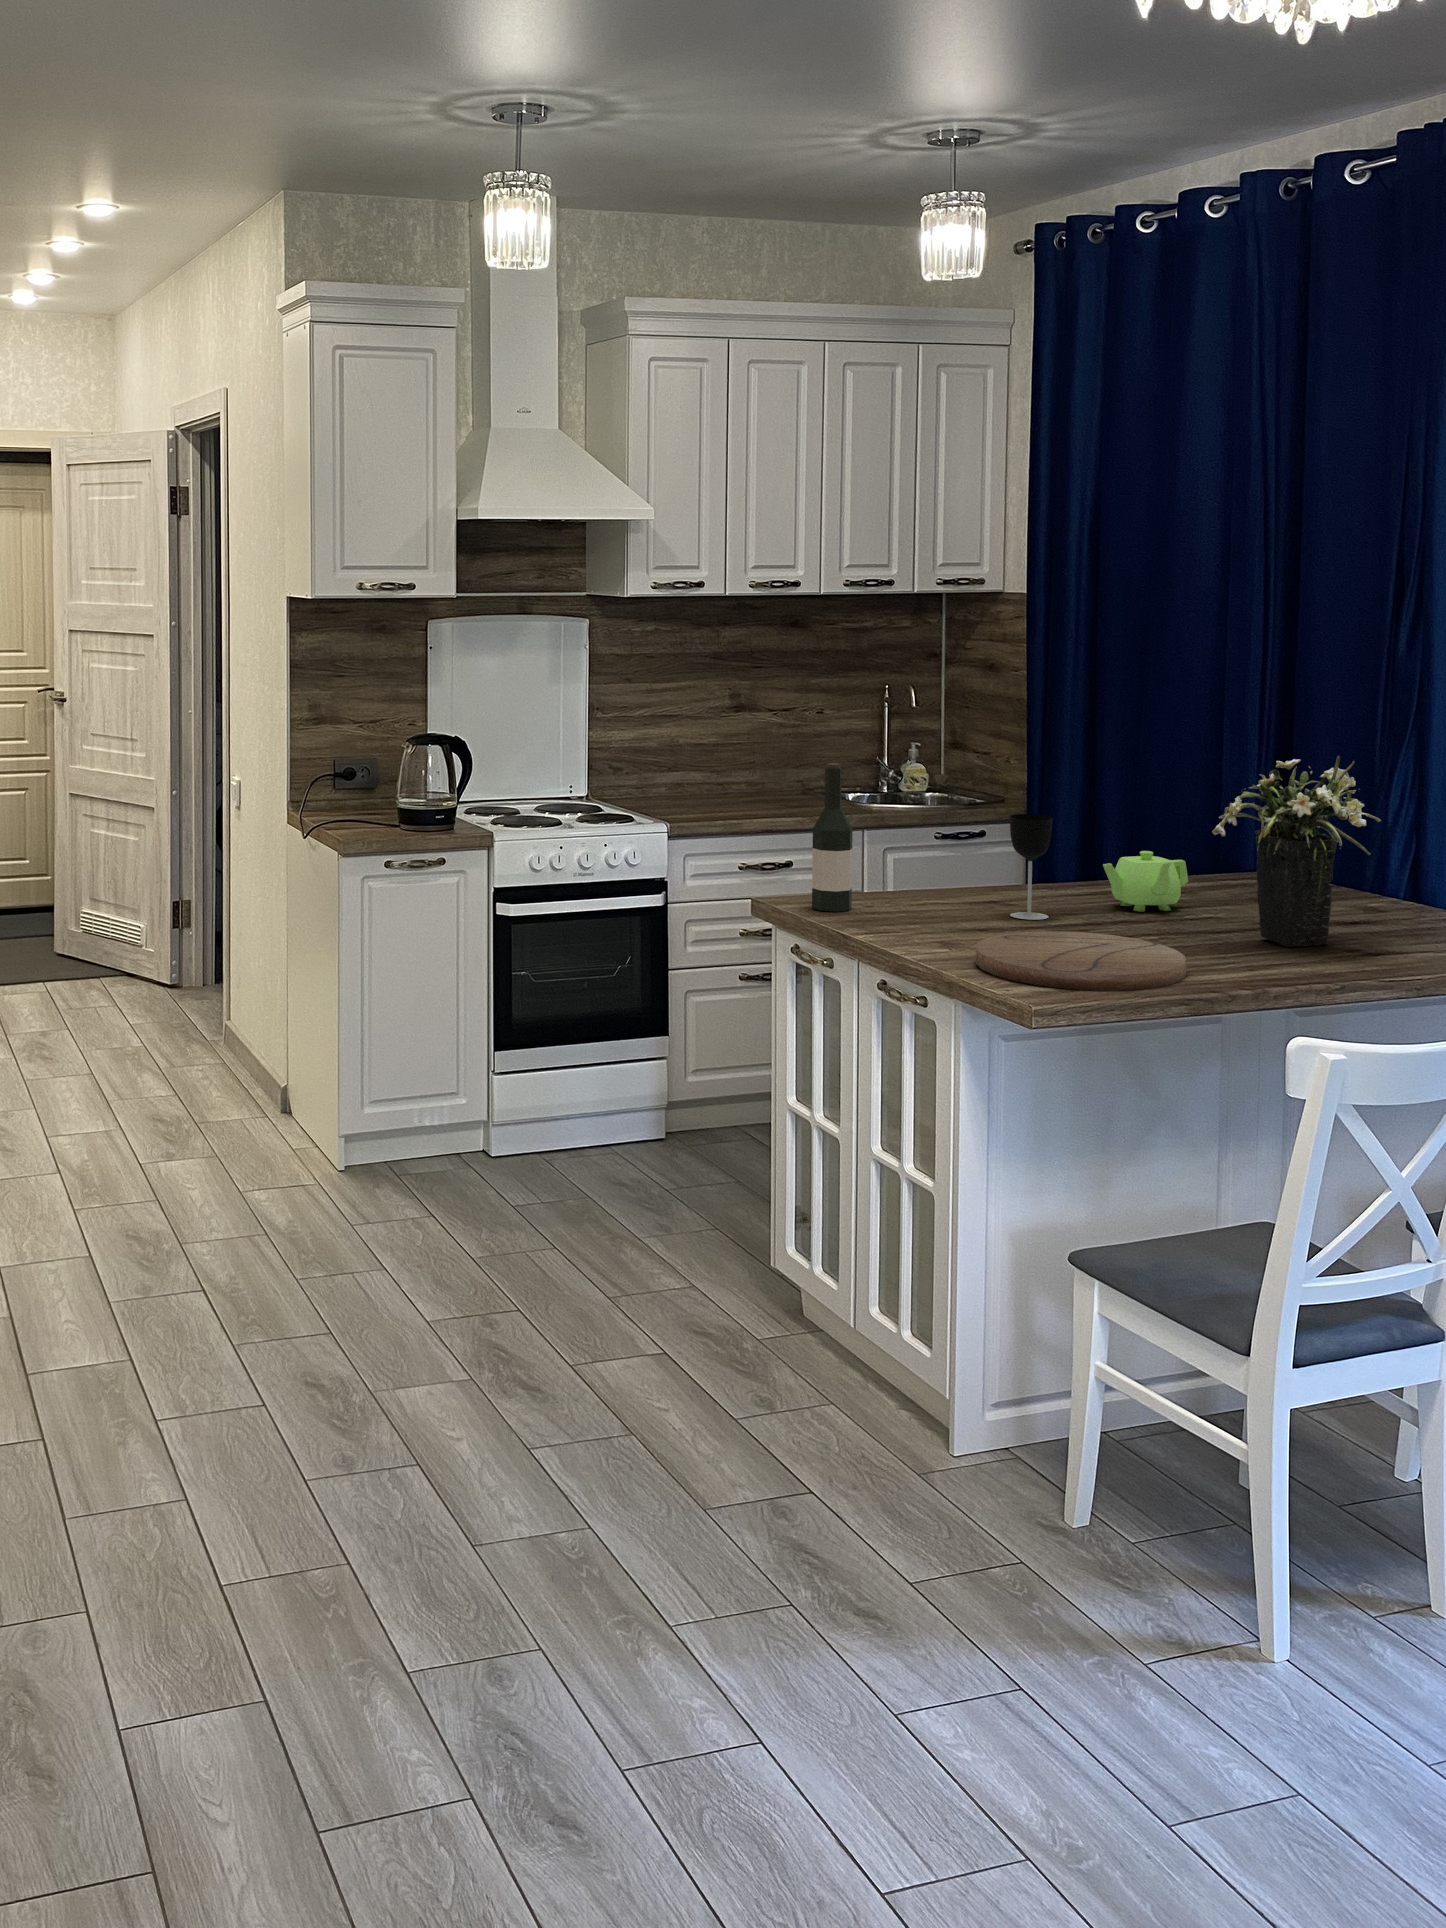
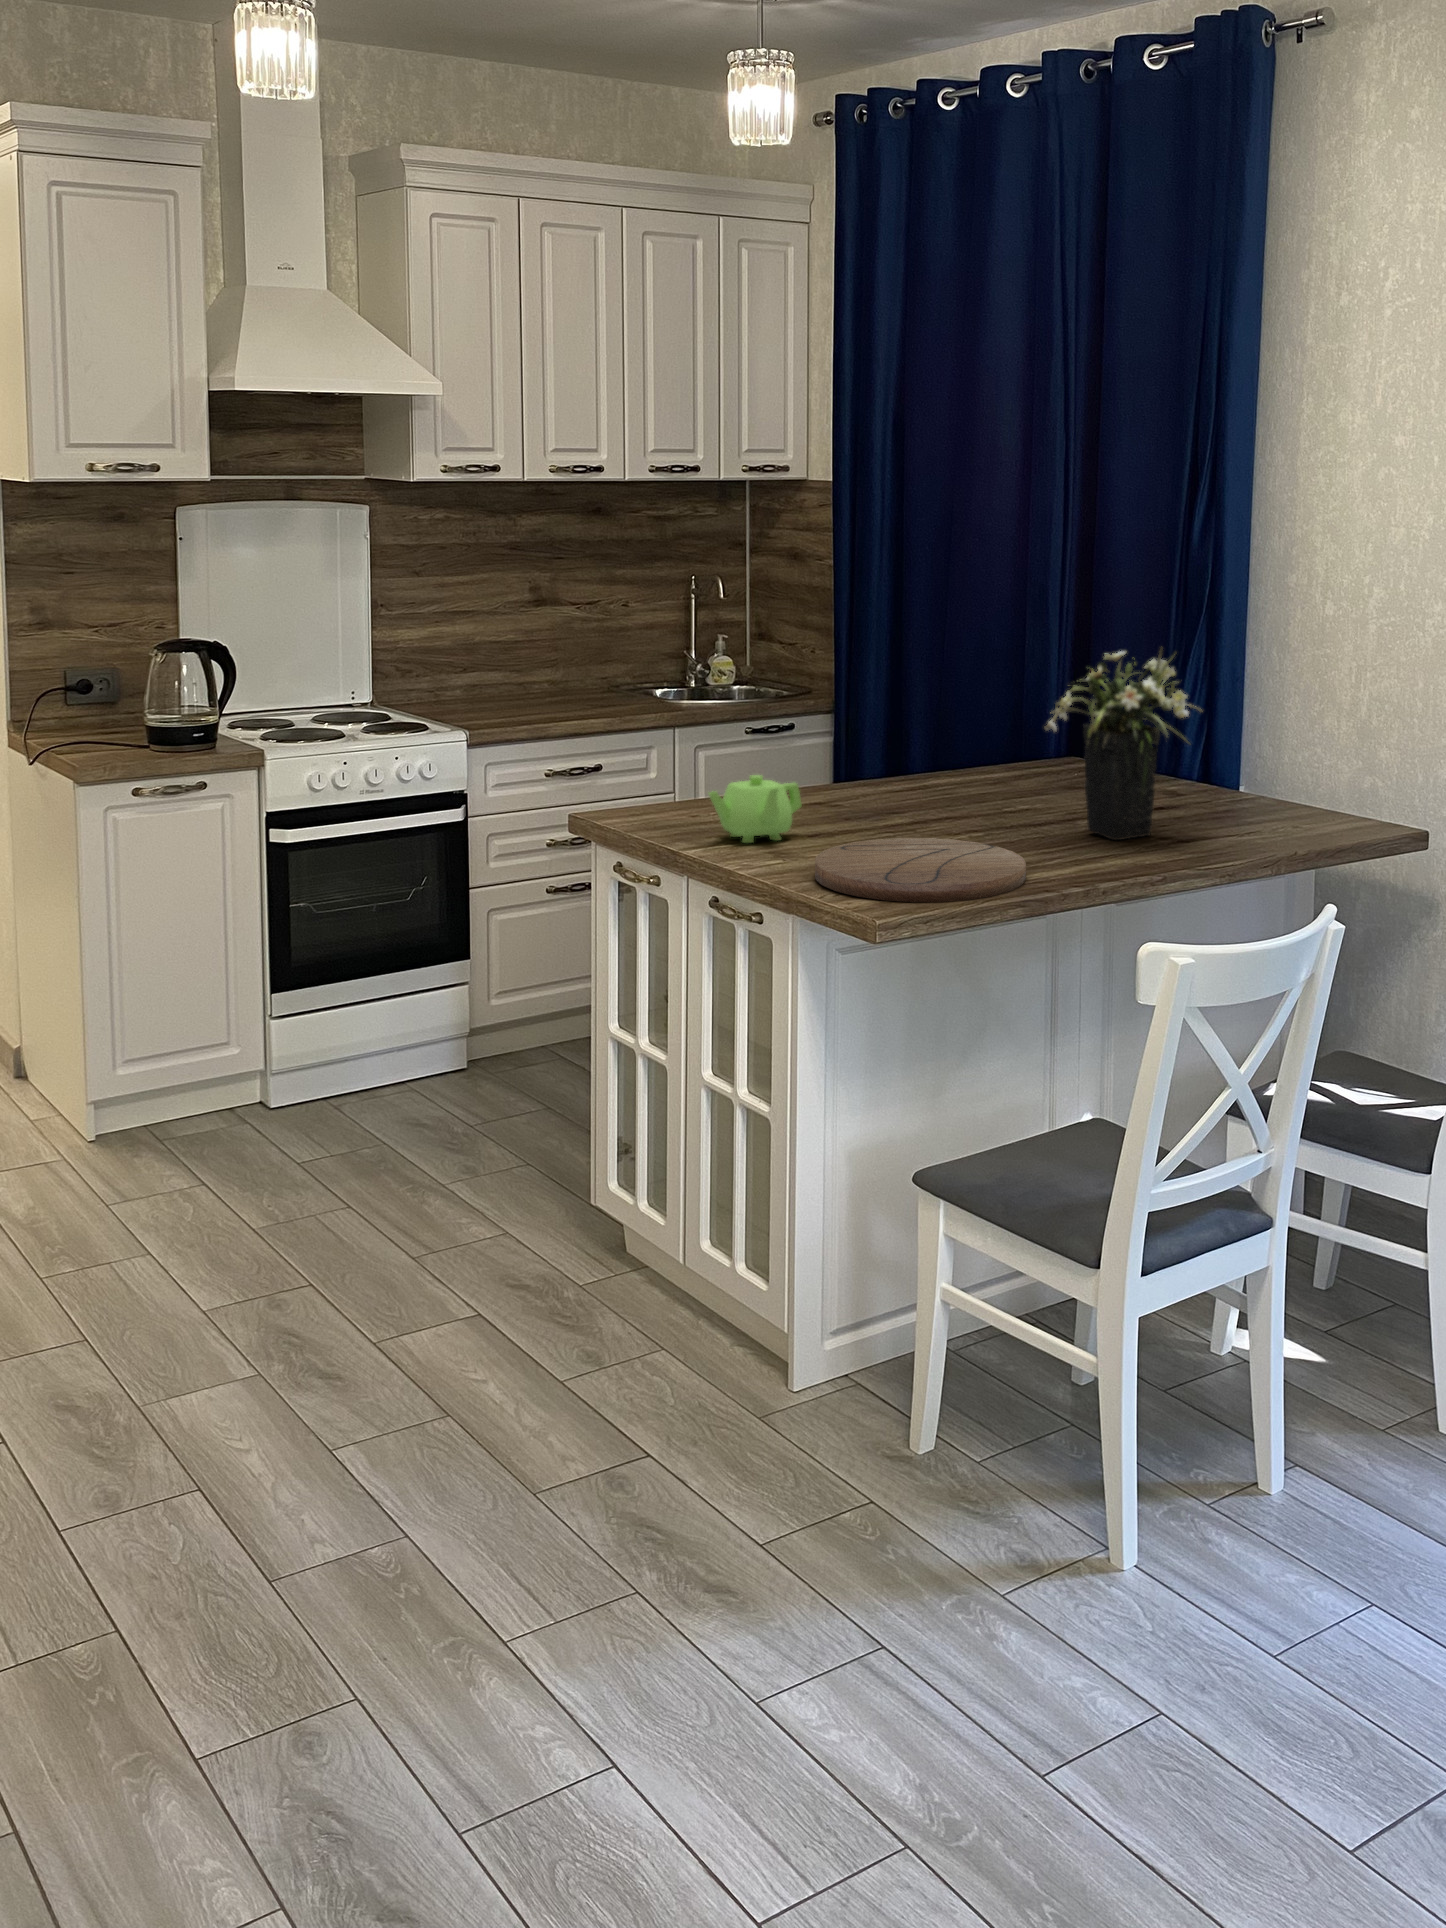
wine bottle: present [812,763,853,912] -> none [633,666,675,826]
wine glass: present [1010,814,1052,920] -> none [840,714,883,824]
teapot: present [1103,851,1188,912] -> present [709,775,801,843]

